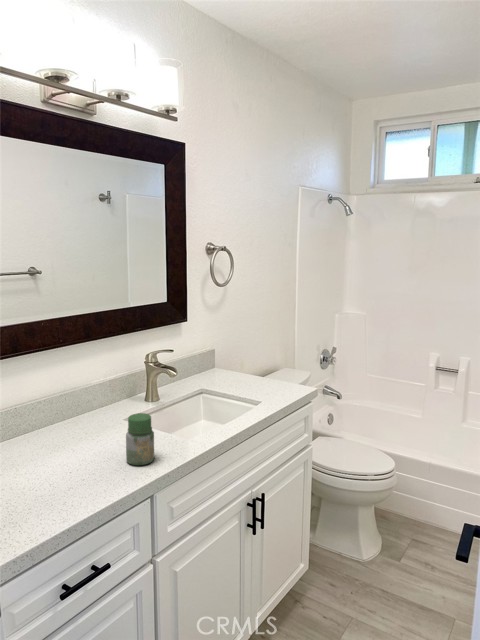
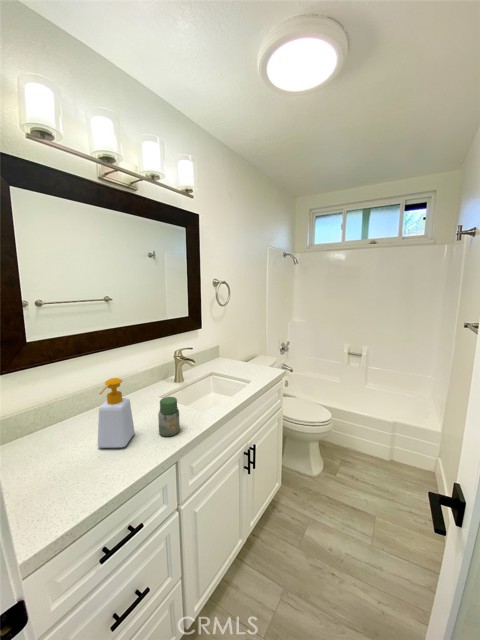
soap bottle: none [47,384,94,475] -> present [98,378,135,448]

